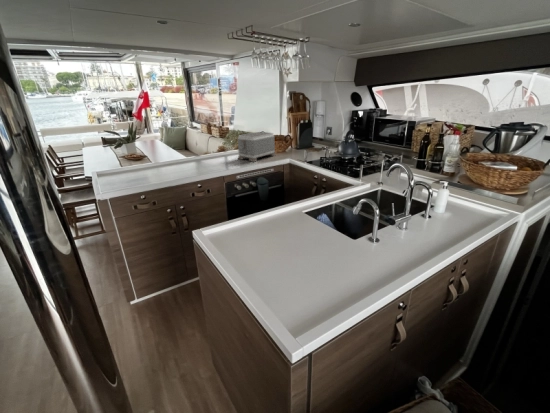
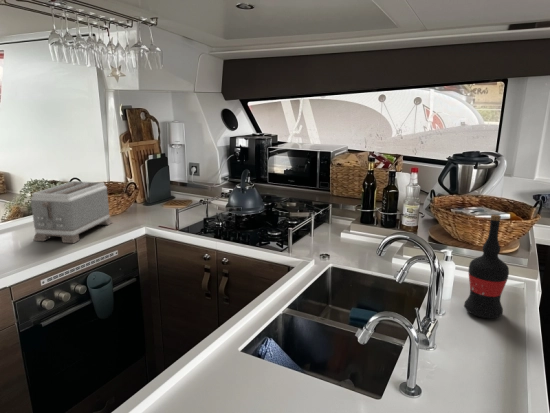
wine bottle: none [447,160,482,228] -> present [464,214,509,318]

